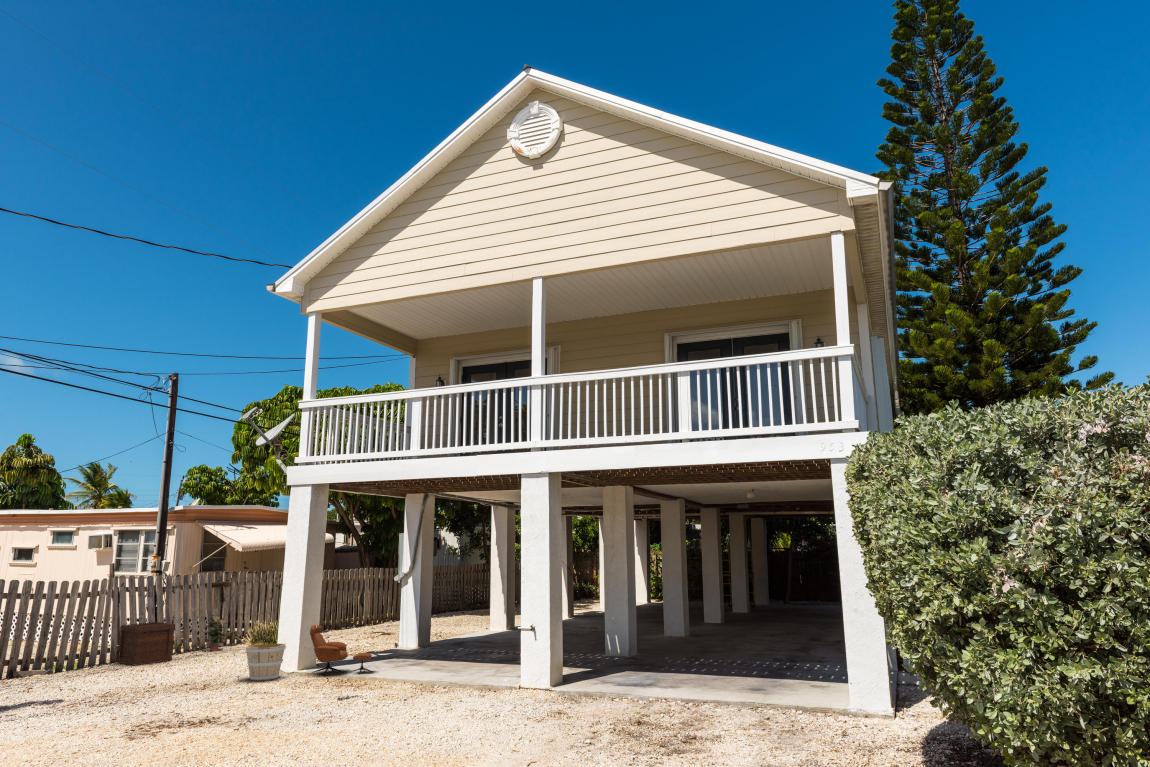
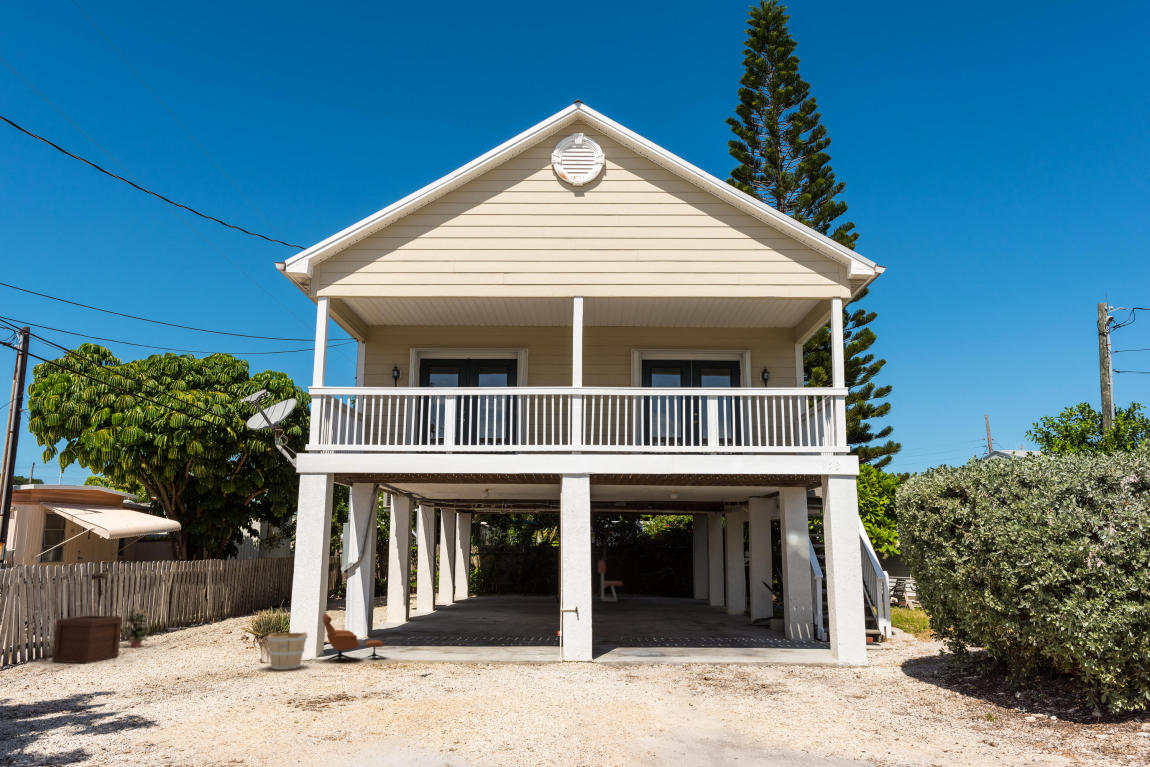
bench: none [748,568,778,614] -> present [598,560,622,601]

